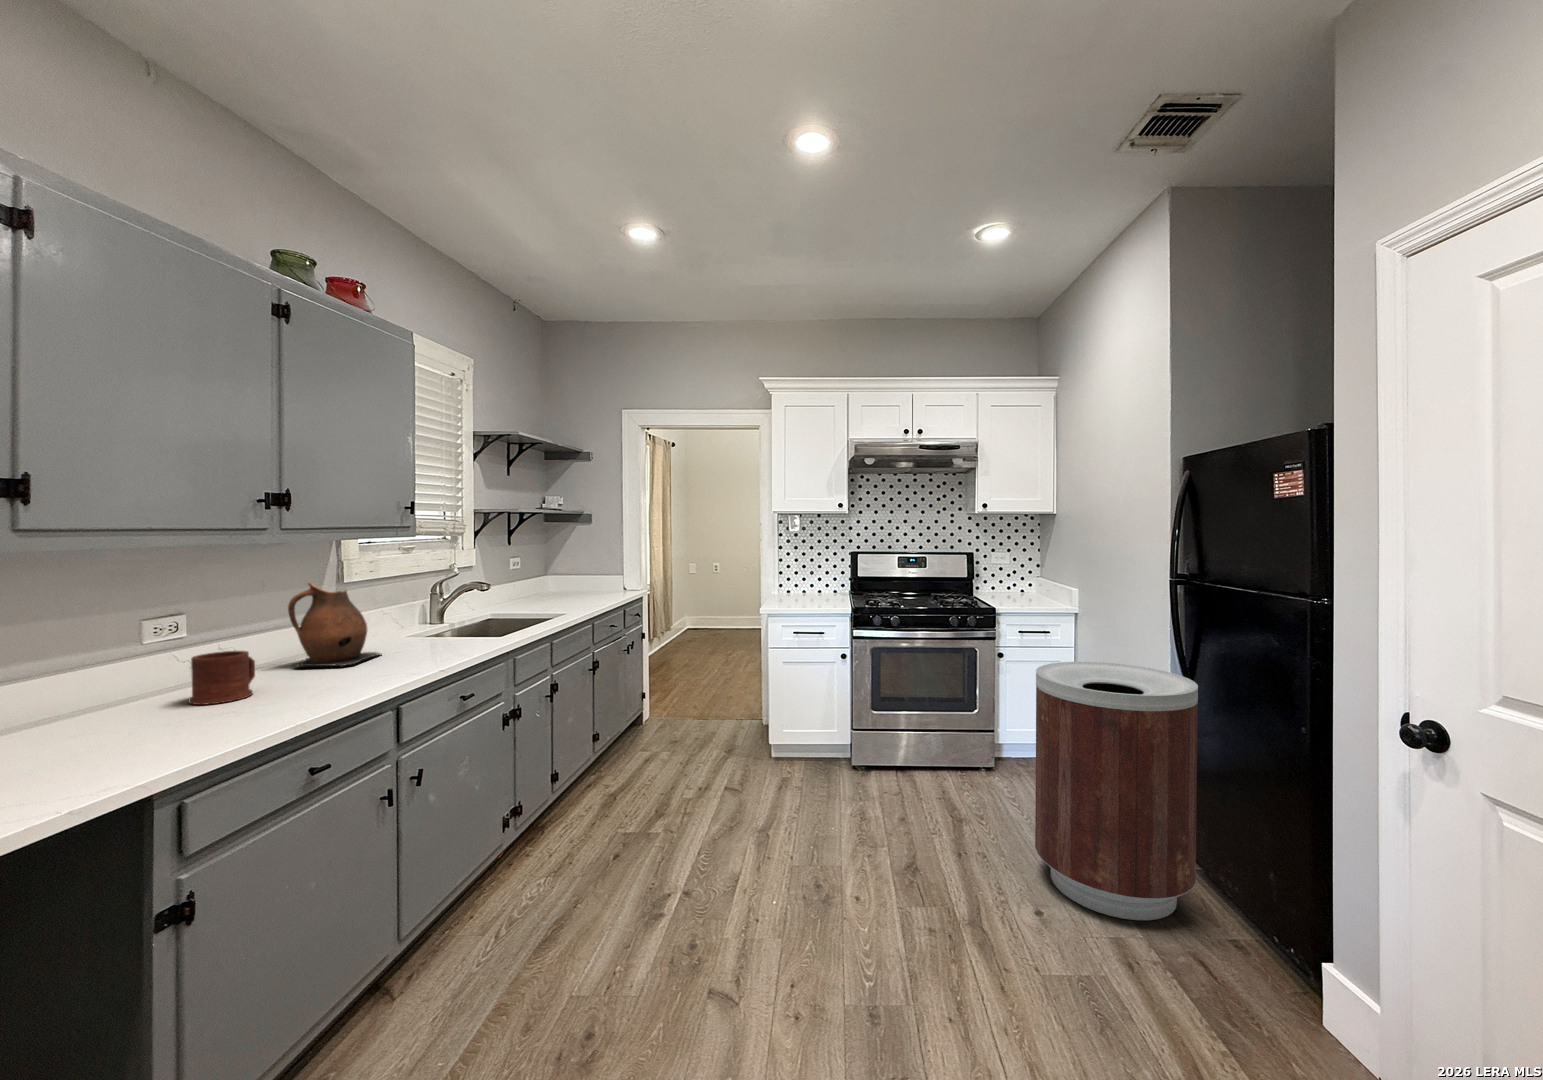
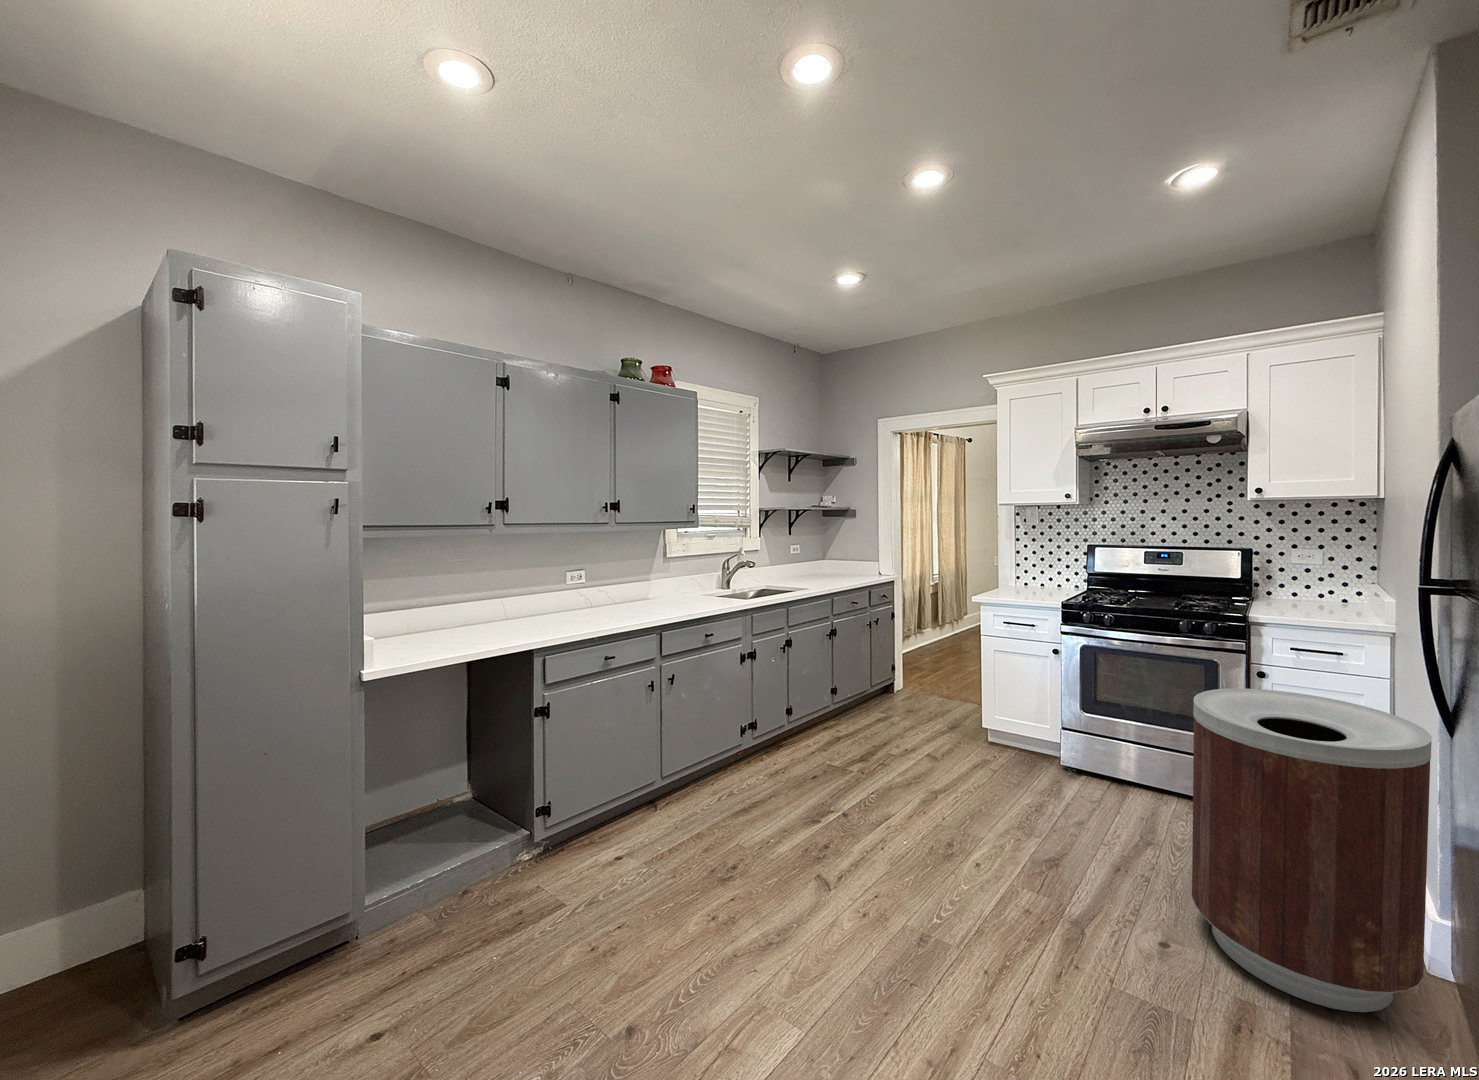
ceramic pitcher: present [288,582,380,667] -> none [623,567,671,618]
mug: present [189,651,255,705] -> none [570,605,599,632]

